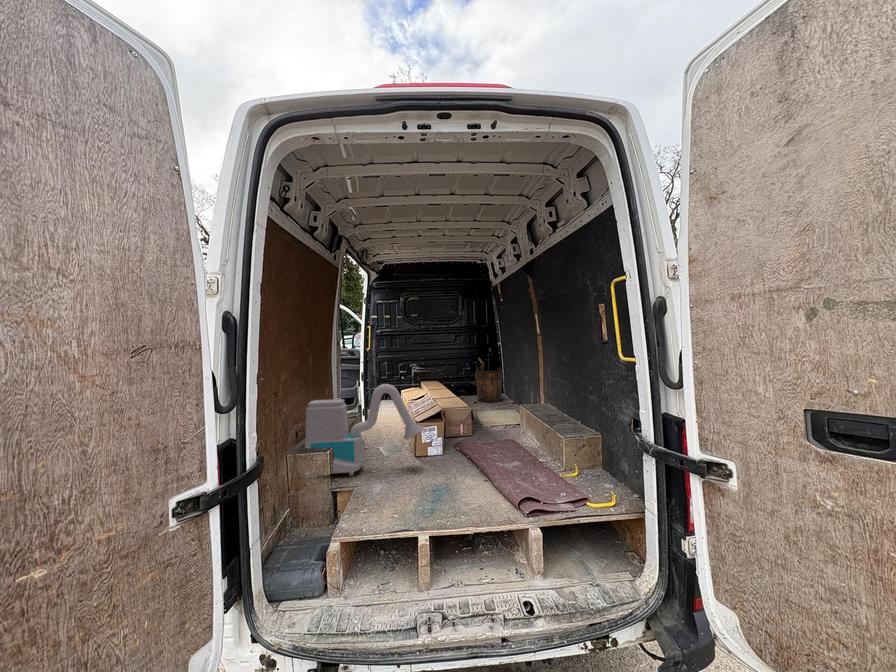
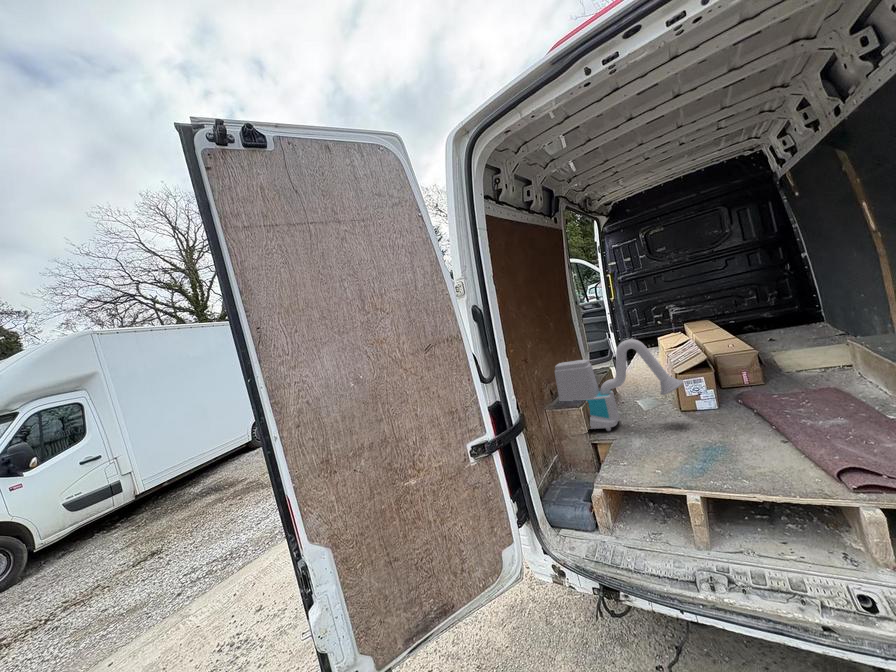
bucket: present [475,358,503,403] -> none [767,281,820,340]

